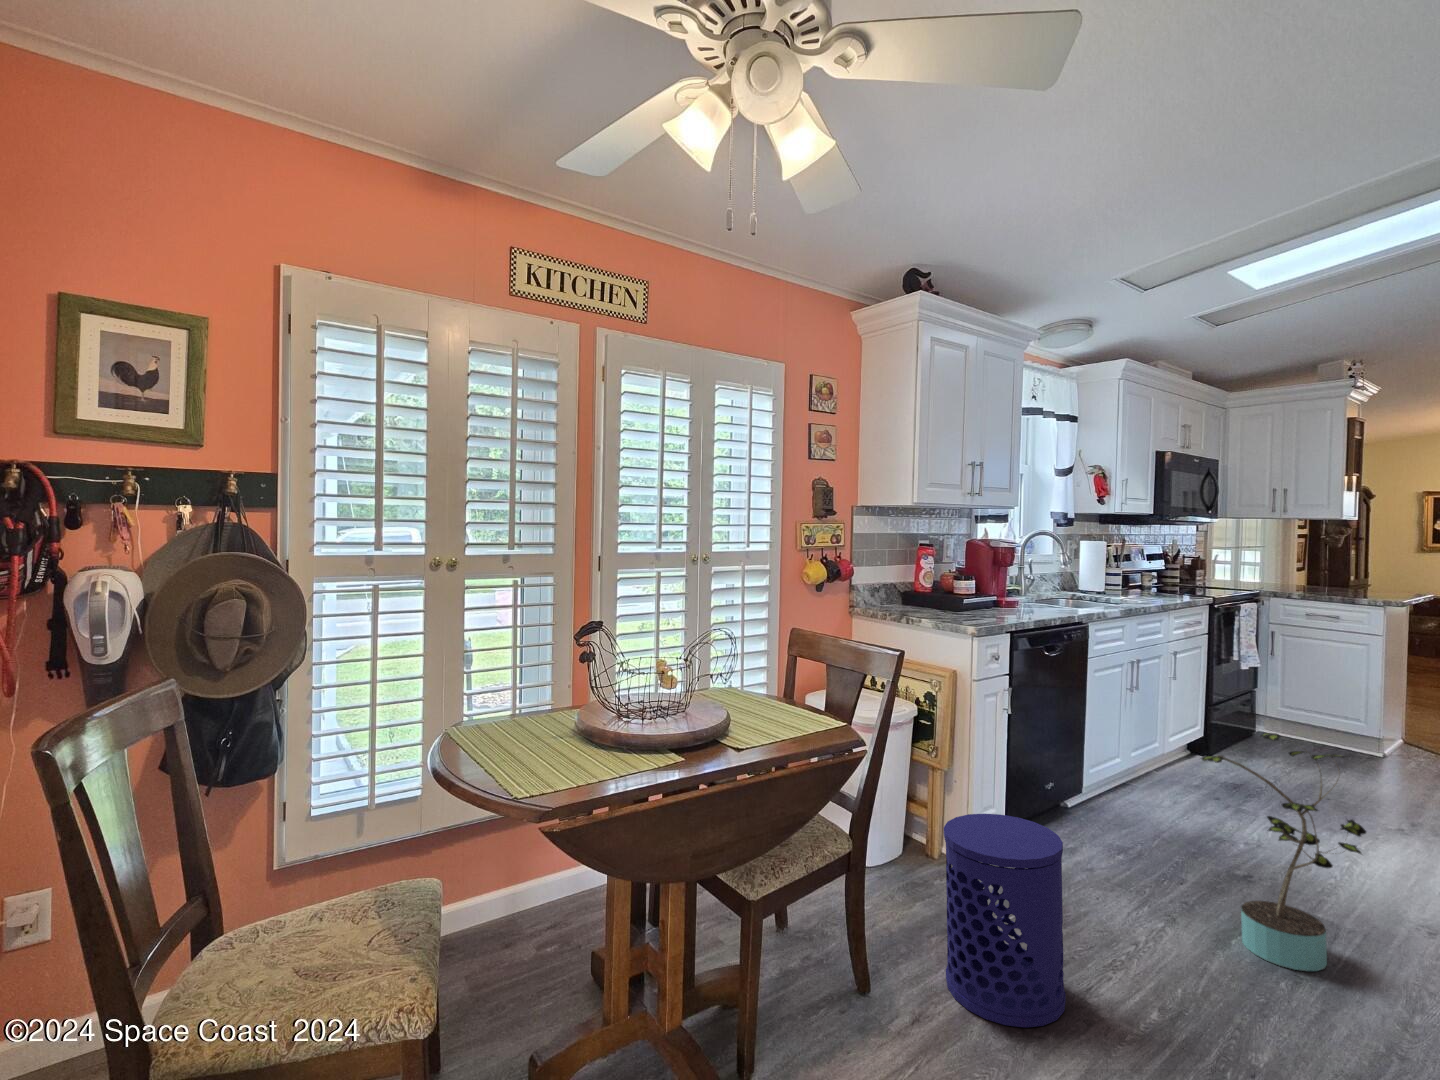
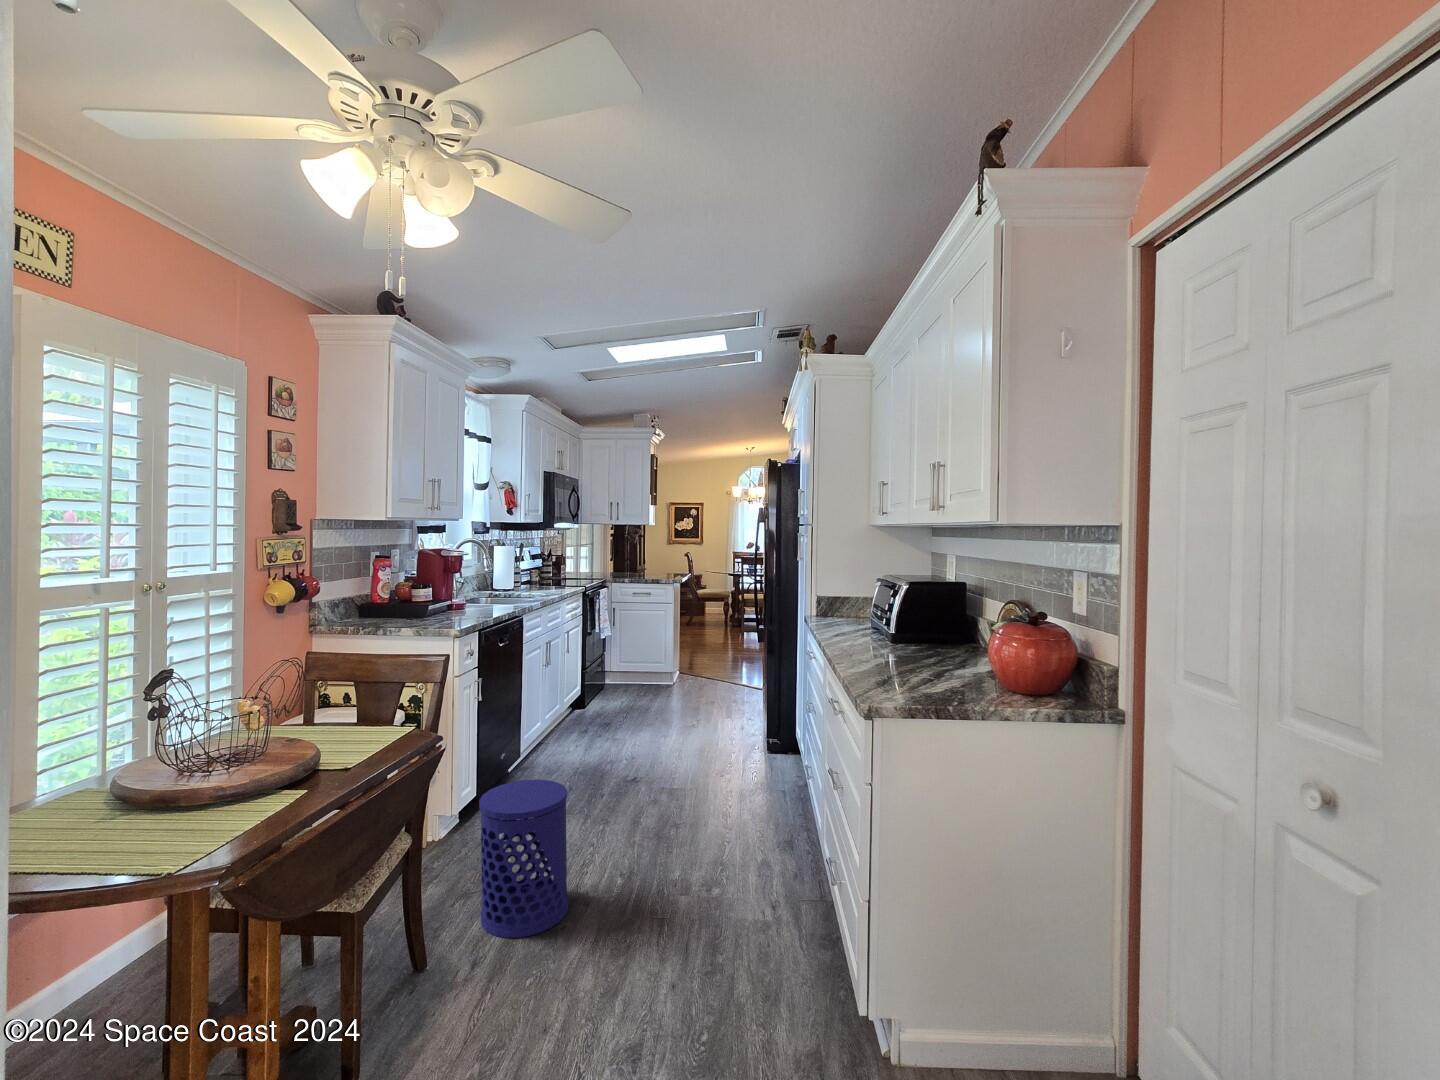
potted plant: present [1202,733,1366,971] -> none [620,680,700,824]

